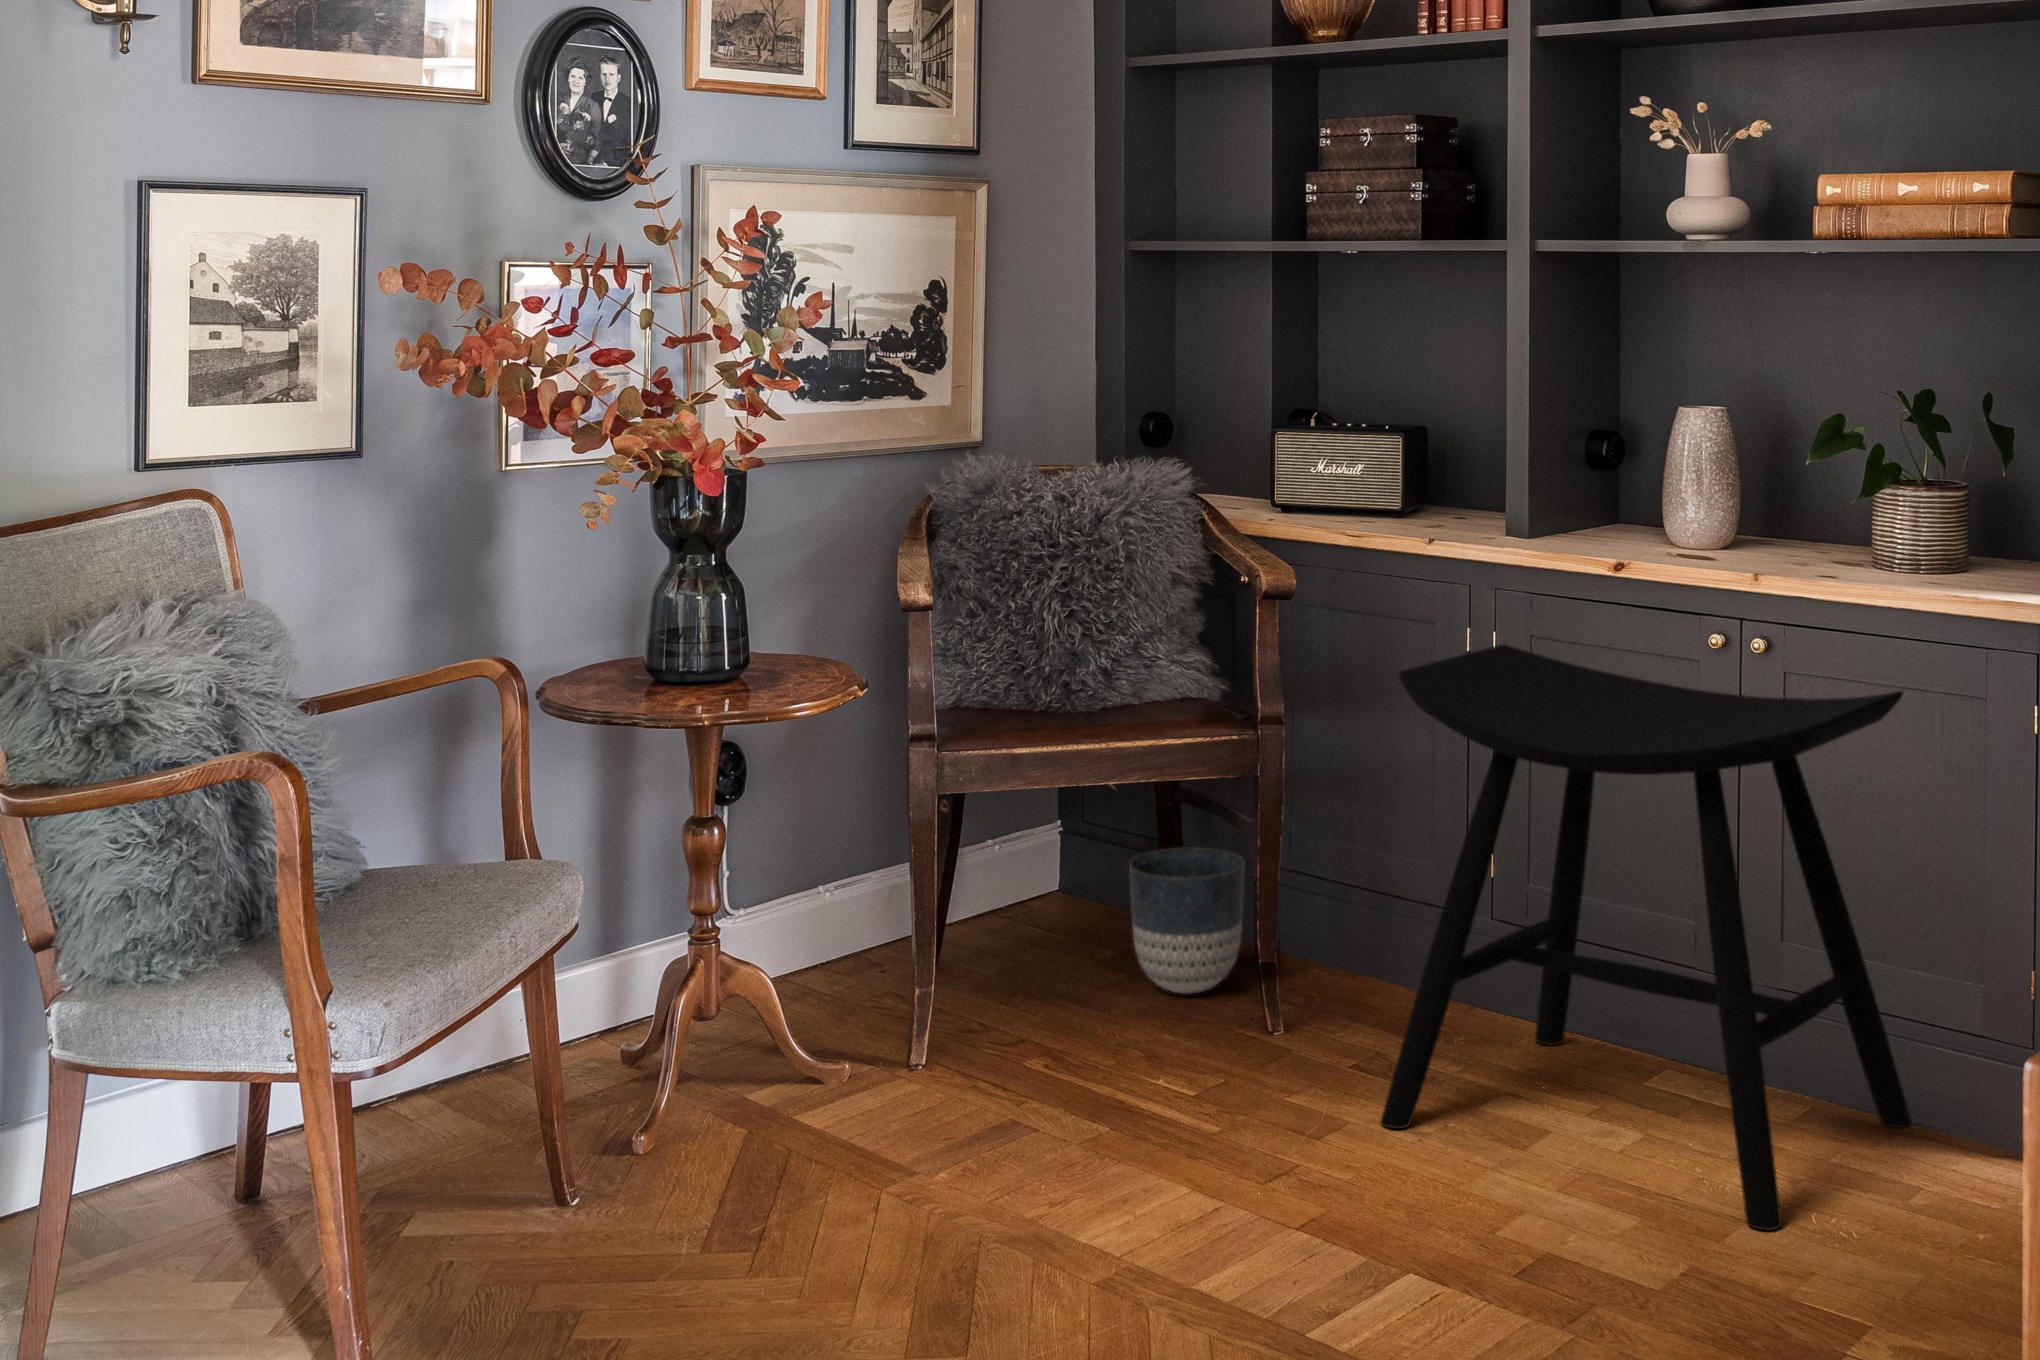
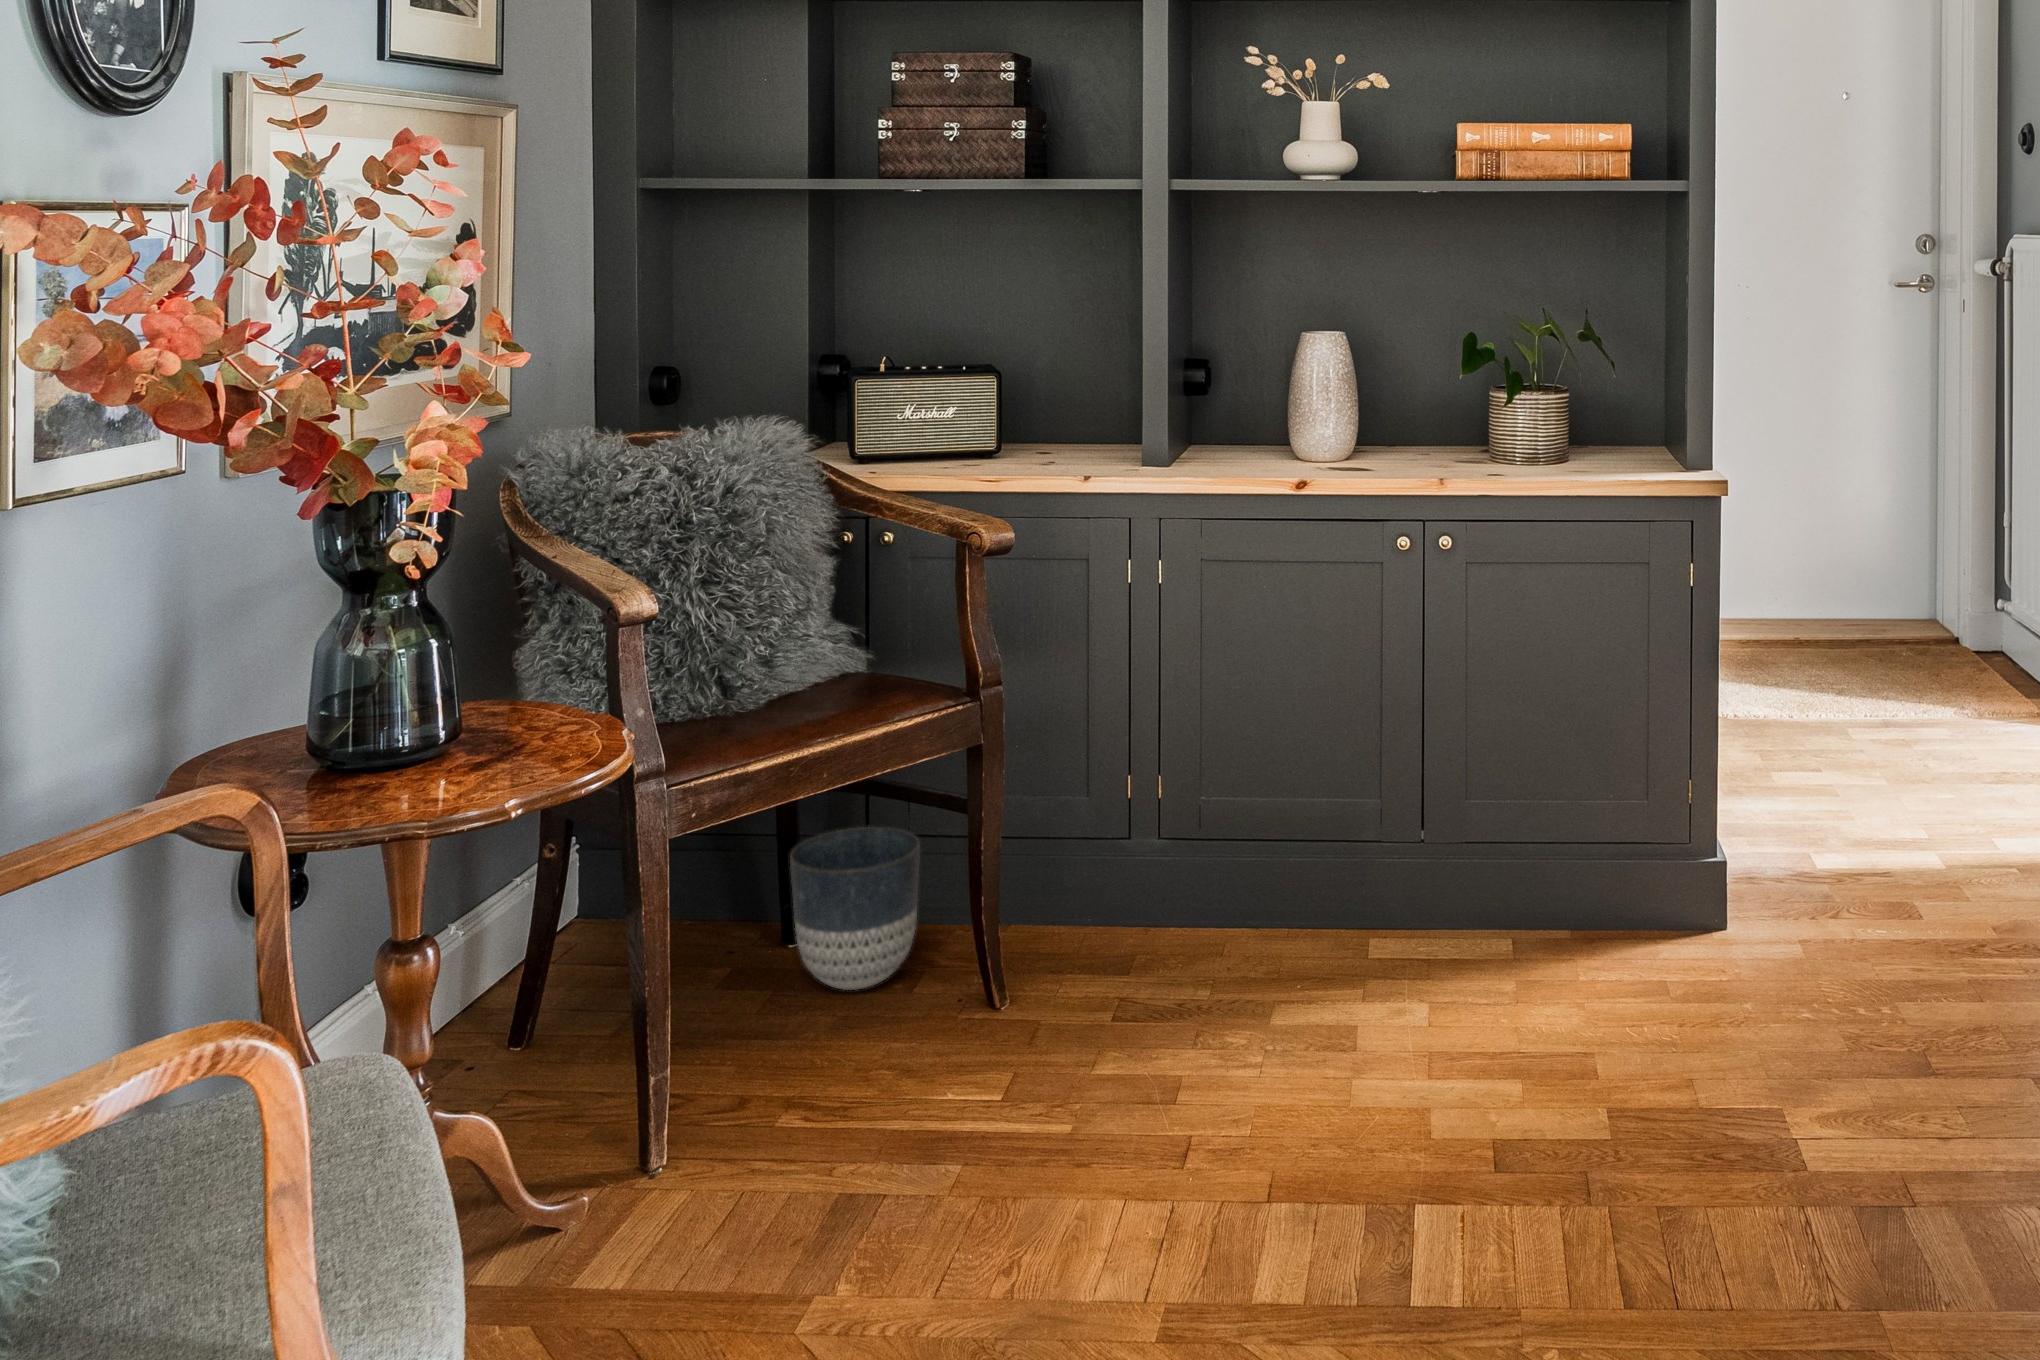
stool: present [1381,644,1912,1230] -> none [1208,575,1659,1075]

